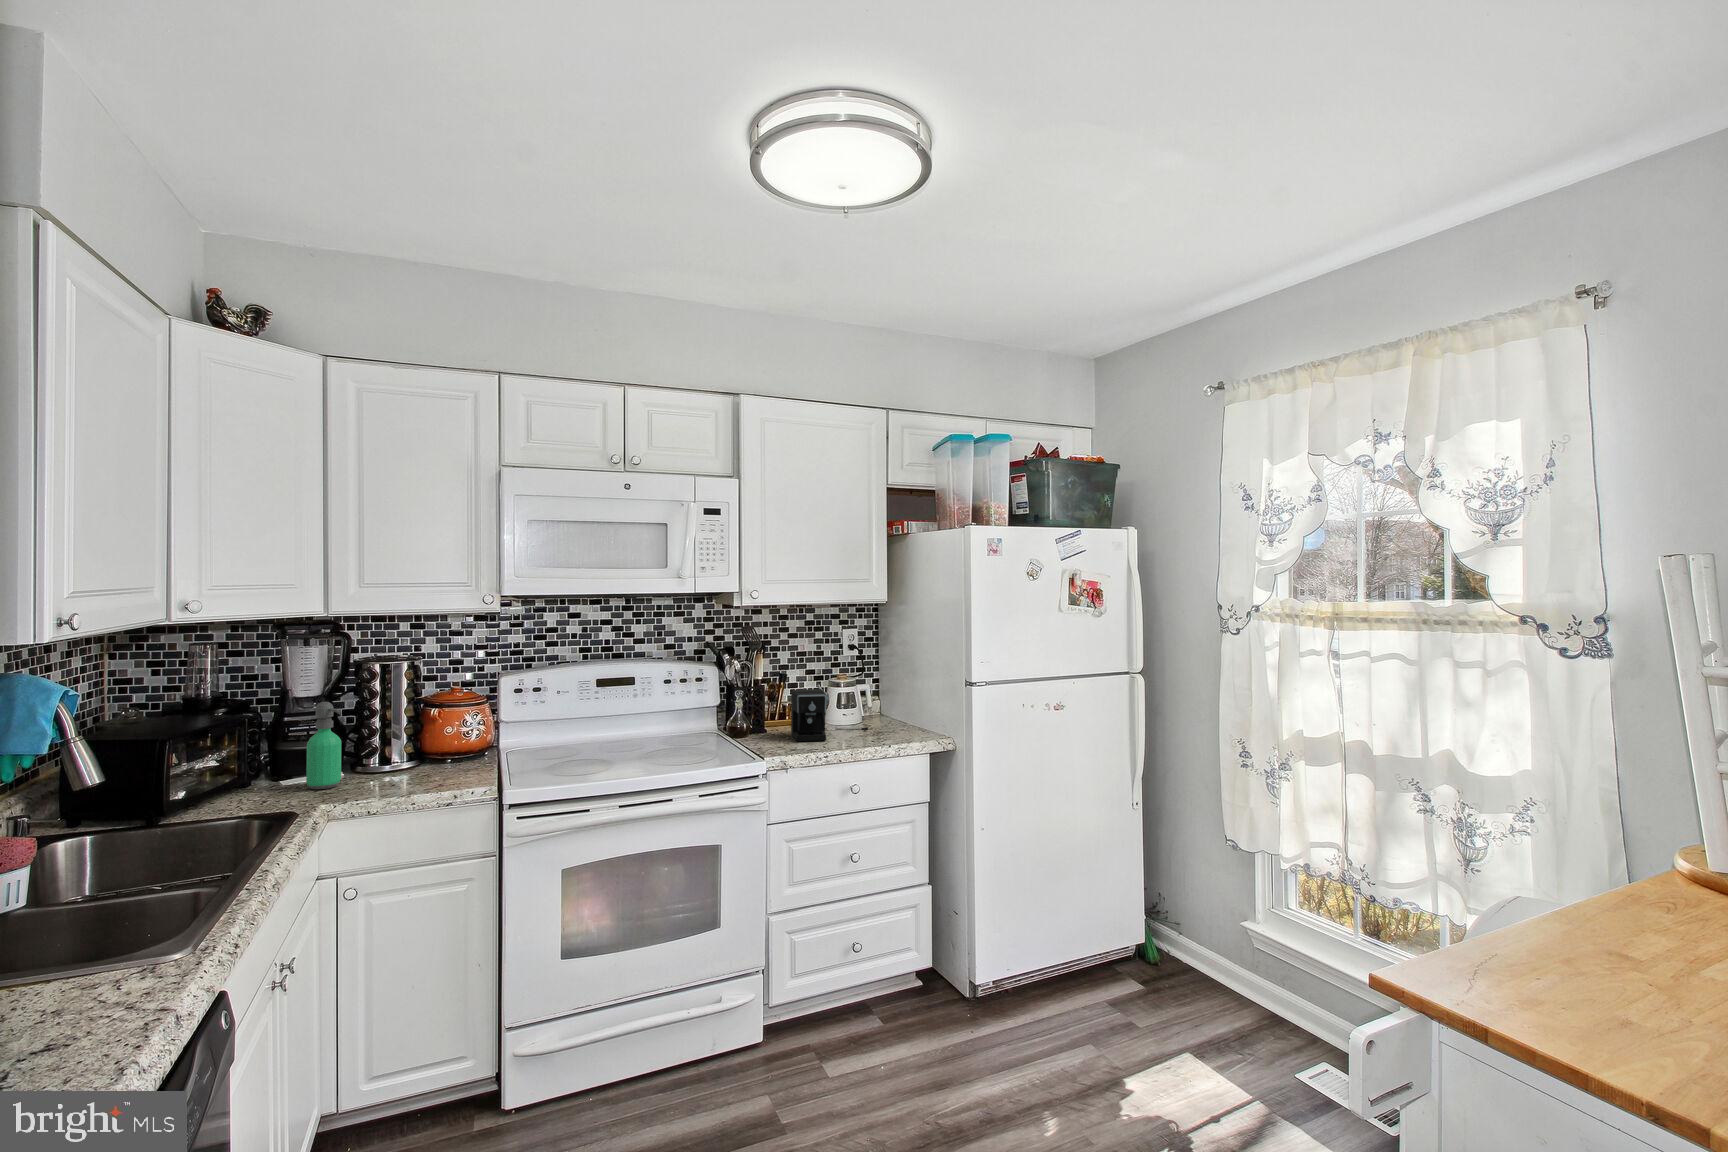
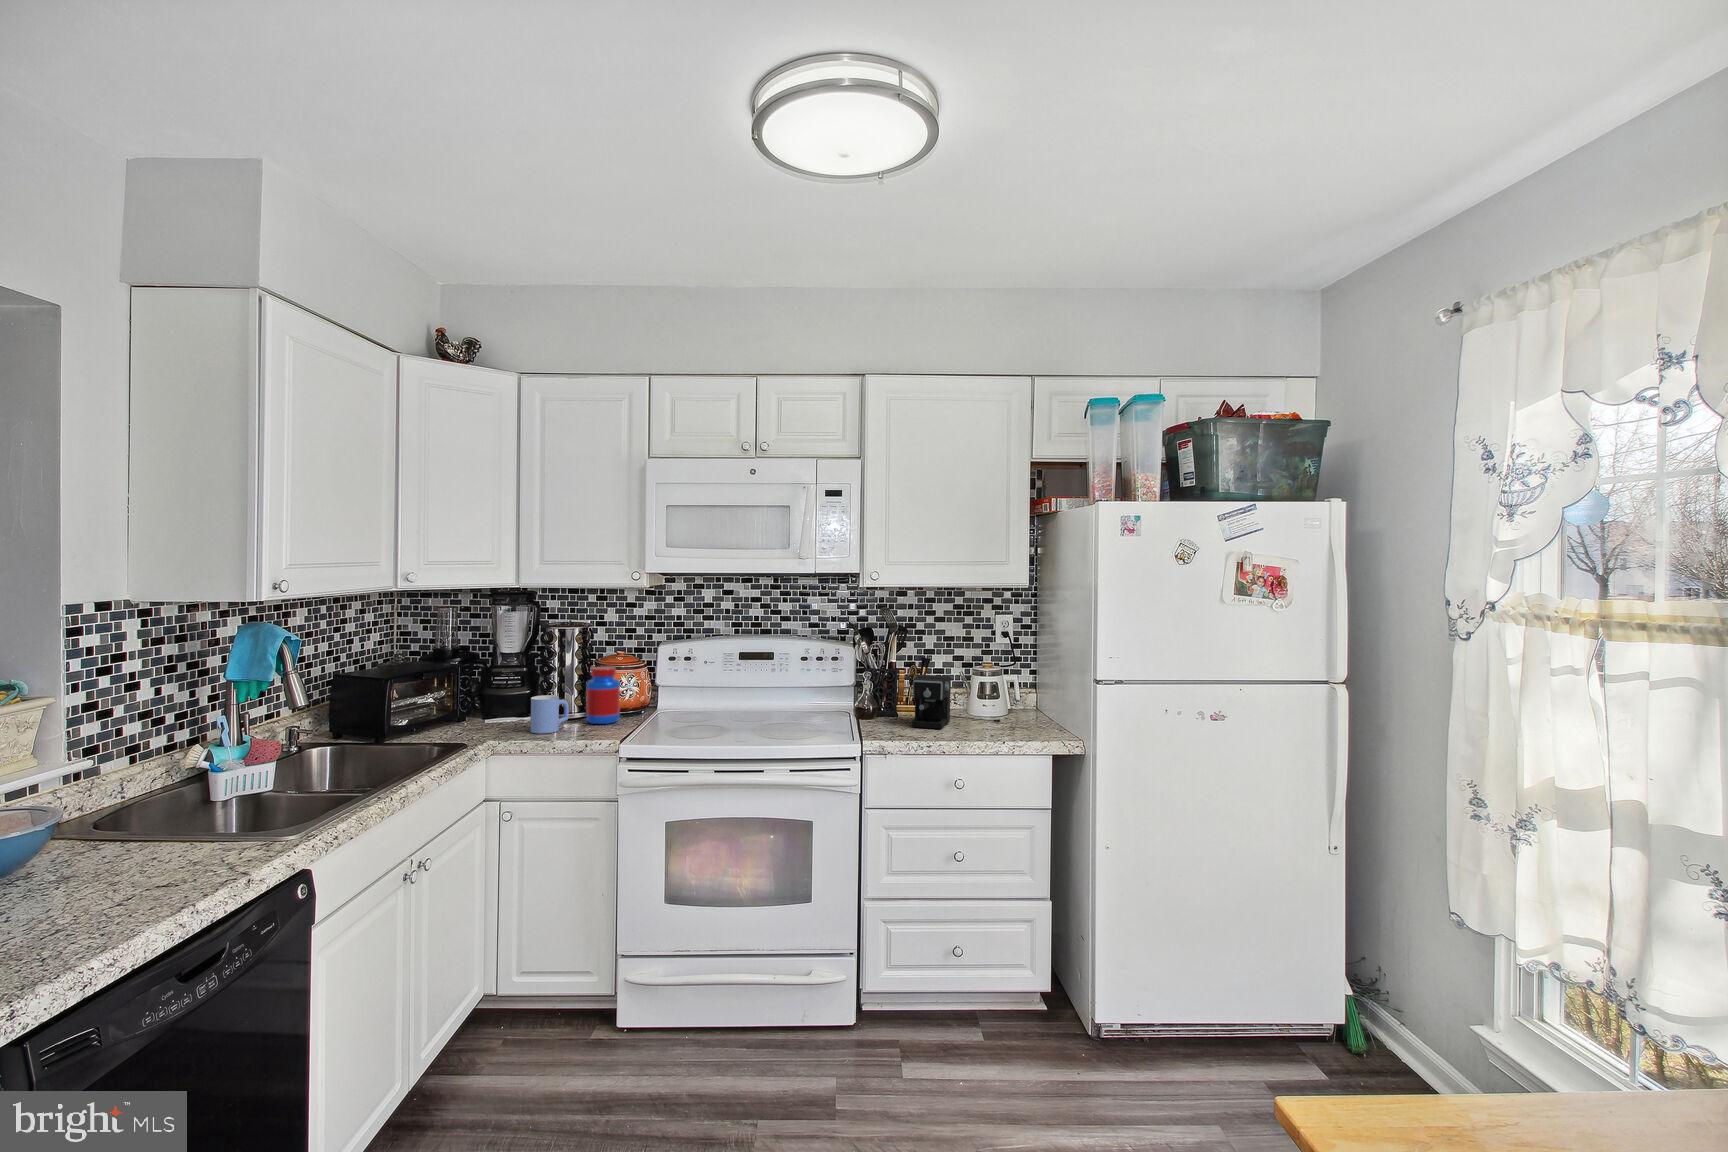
soap dispenser: present [306,702,341,789] -> none [490,658,516,728]
jar: none [431,704,472,772] -> present [586,666,620,724]
mug: none [374,742,417,790] -> present [531,695,569,733]

